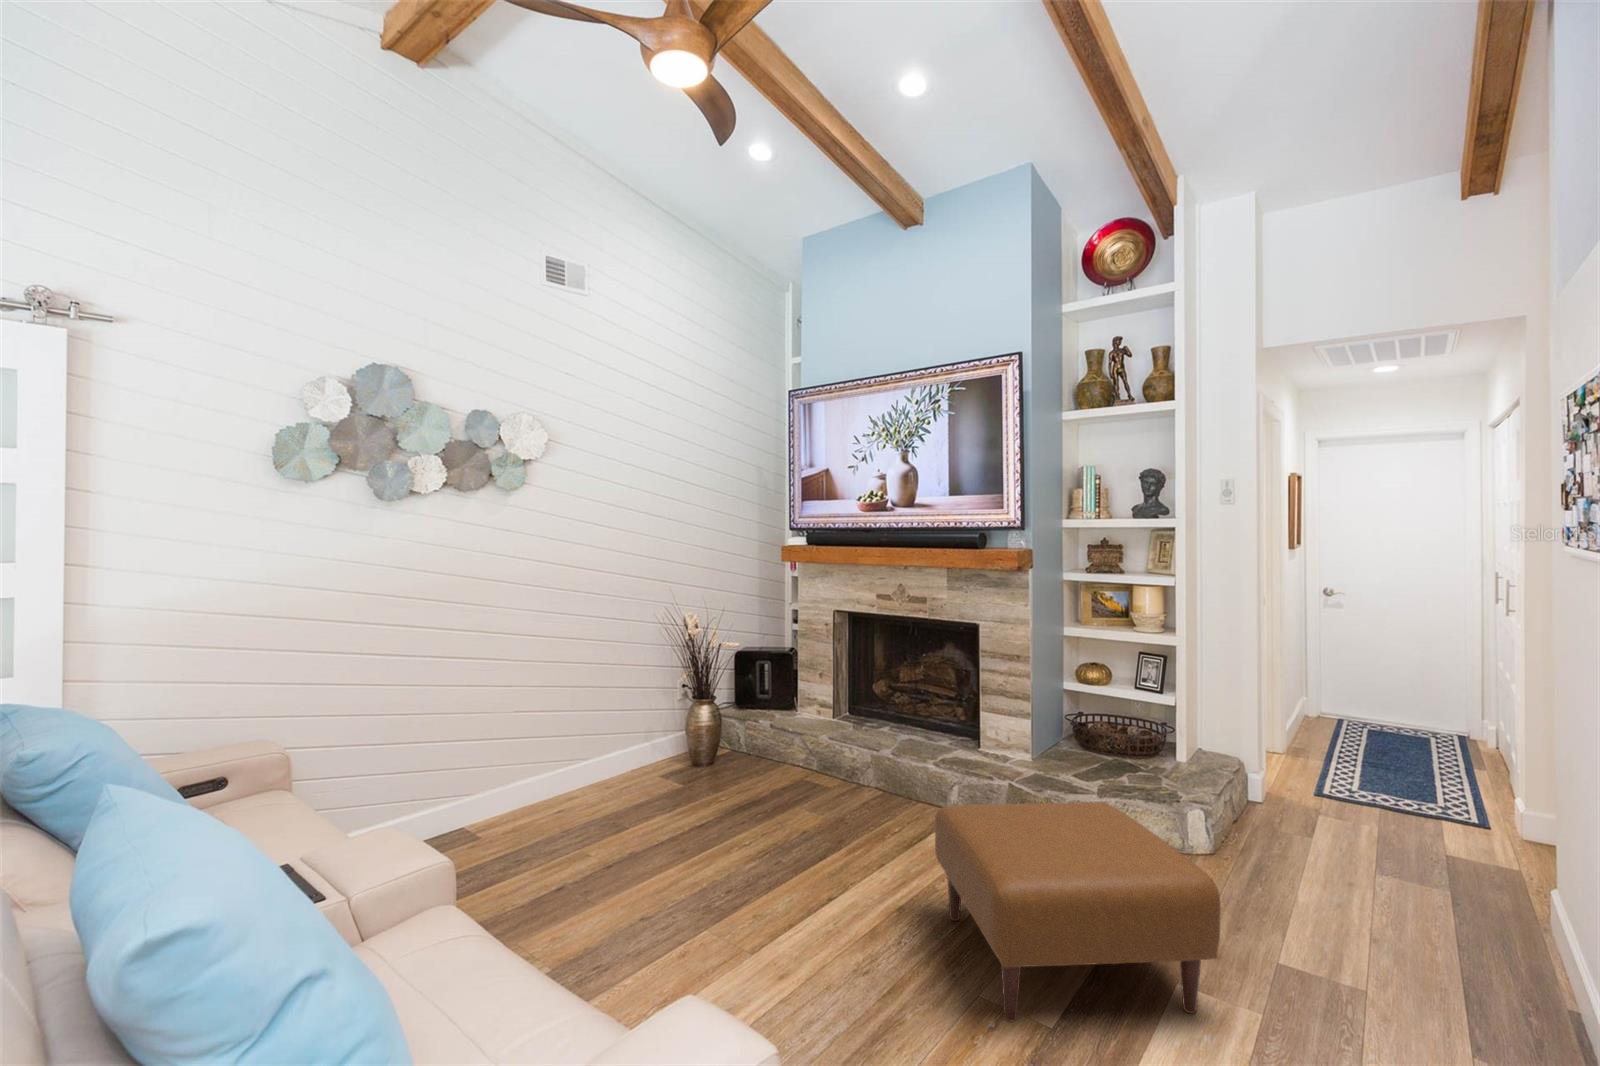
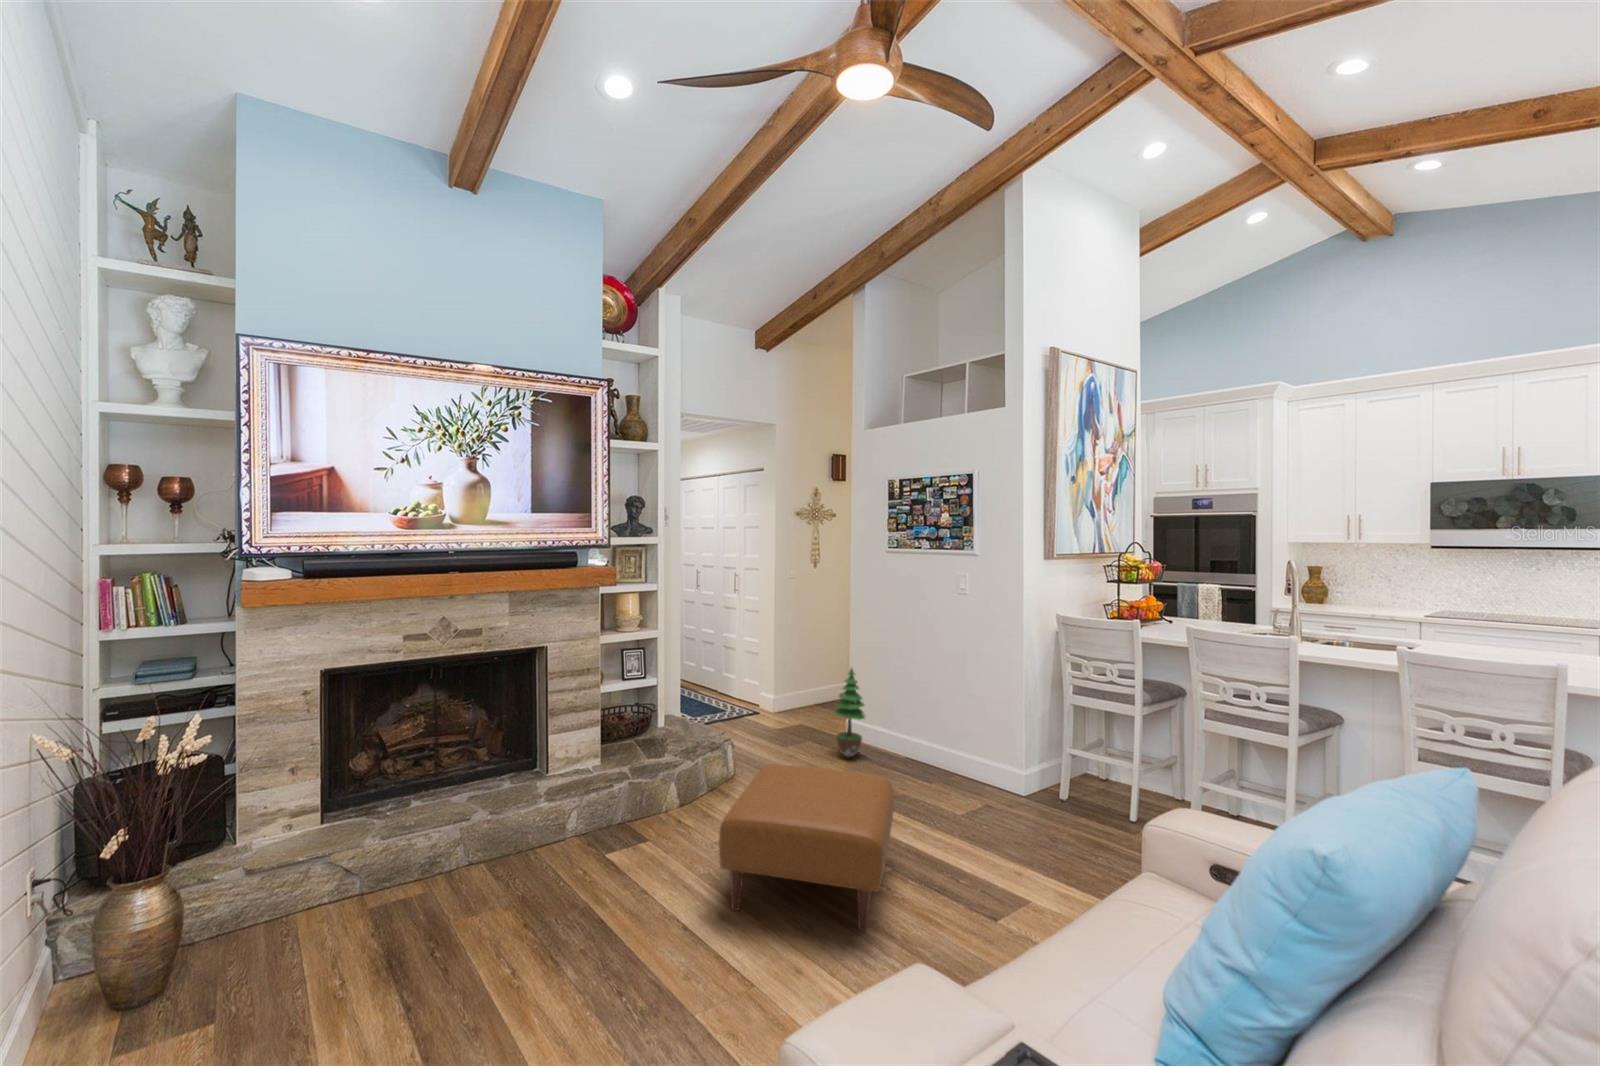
potted tree: none [1450,752,1539,929] -> present [835,668,865,757]

